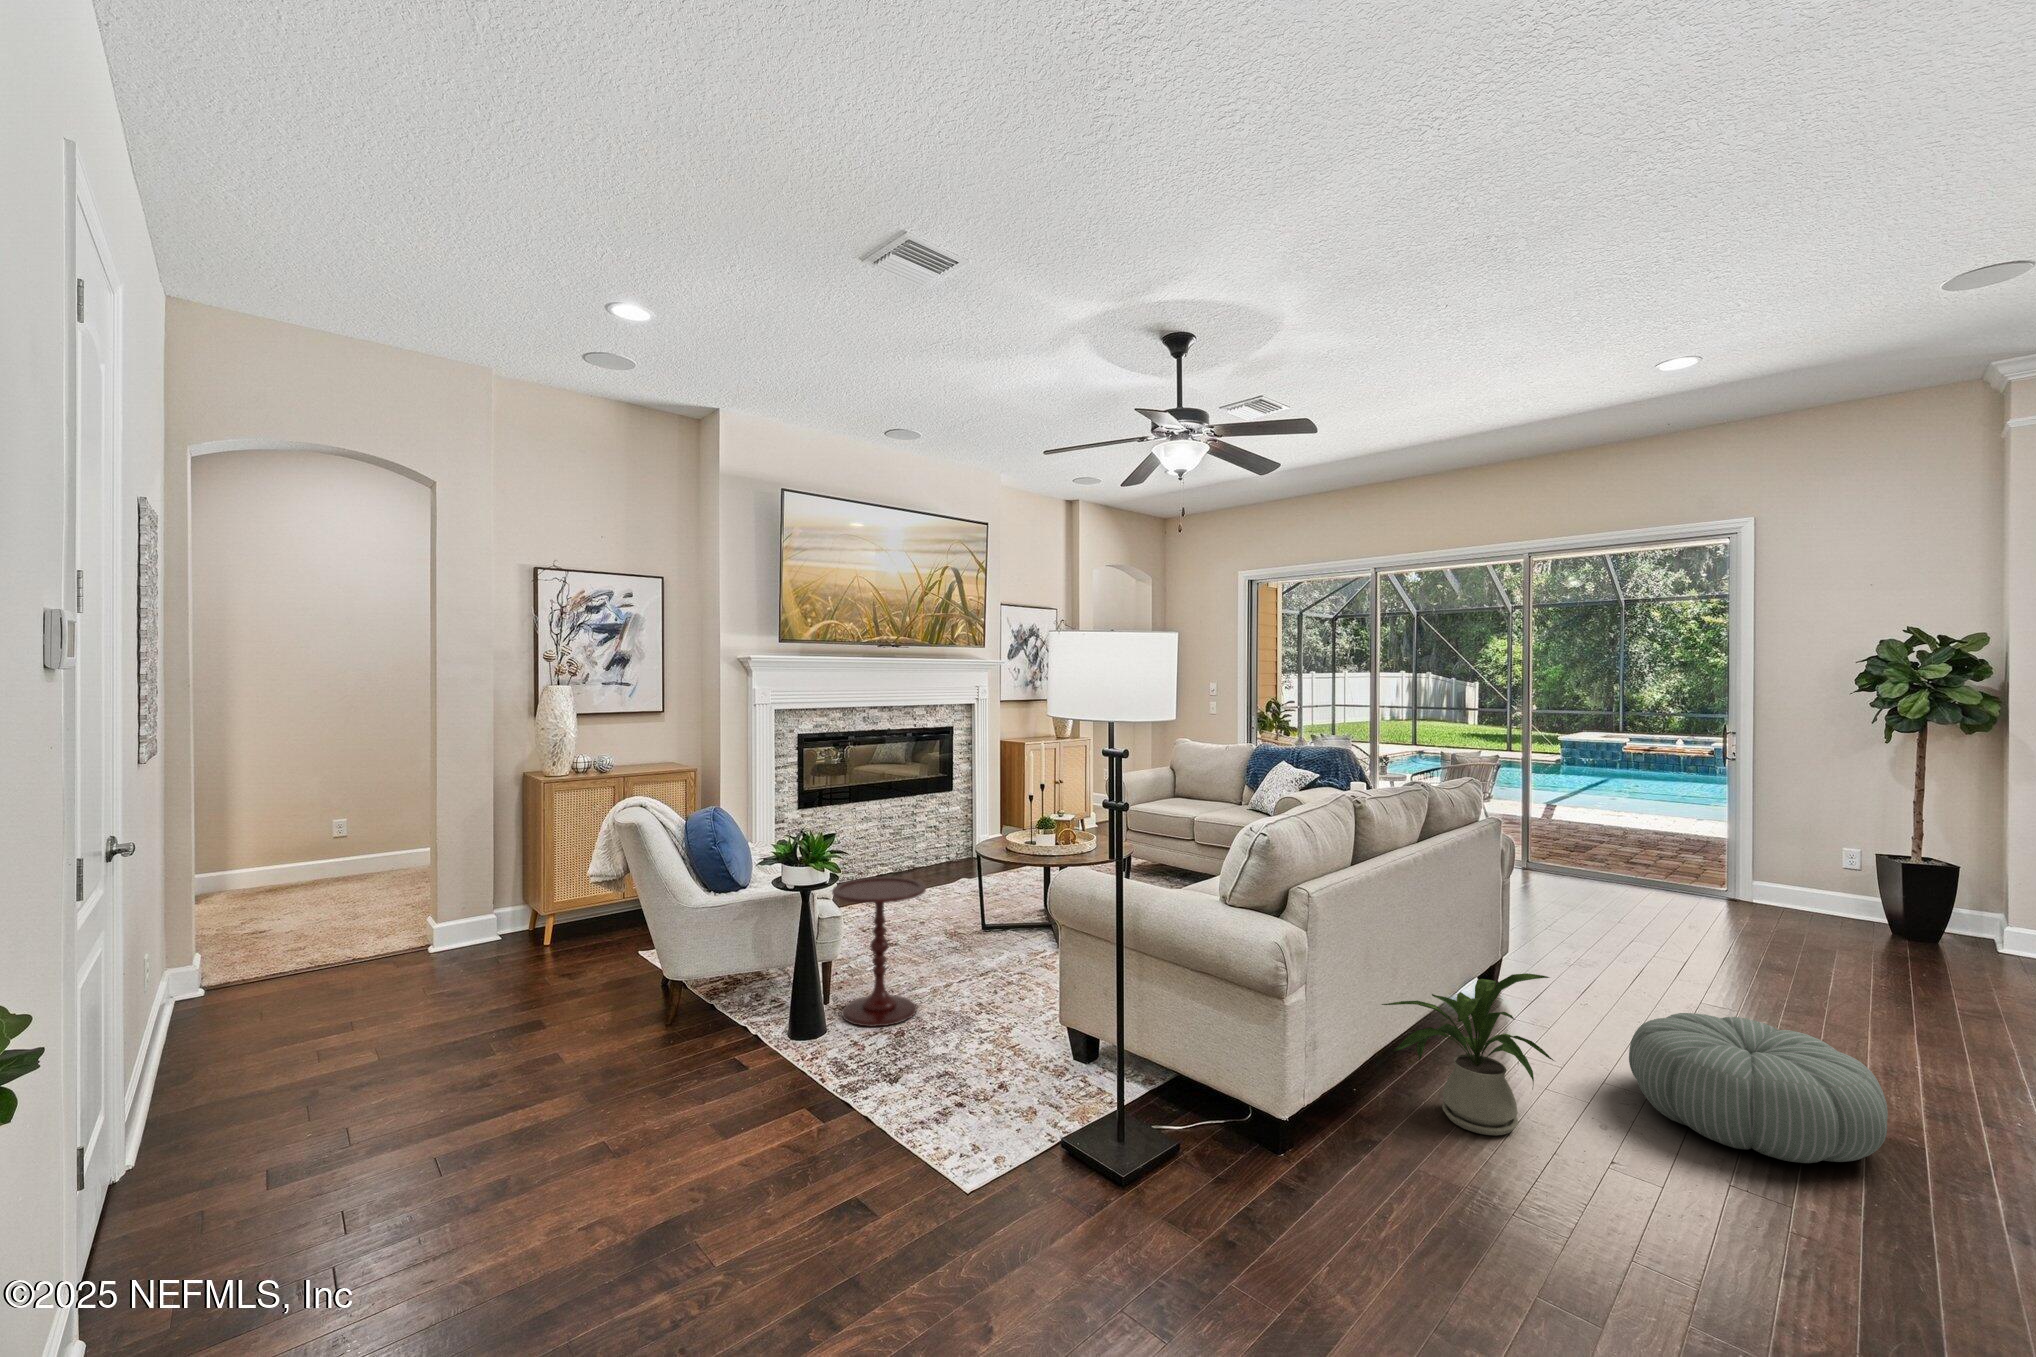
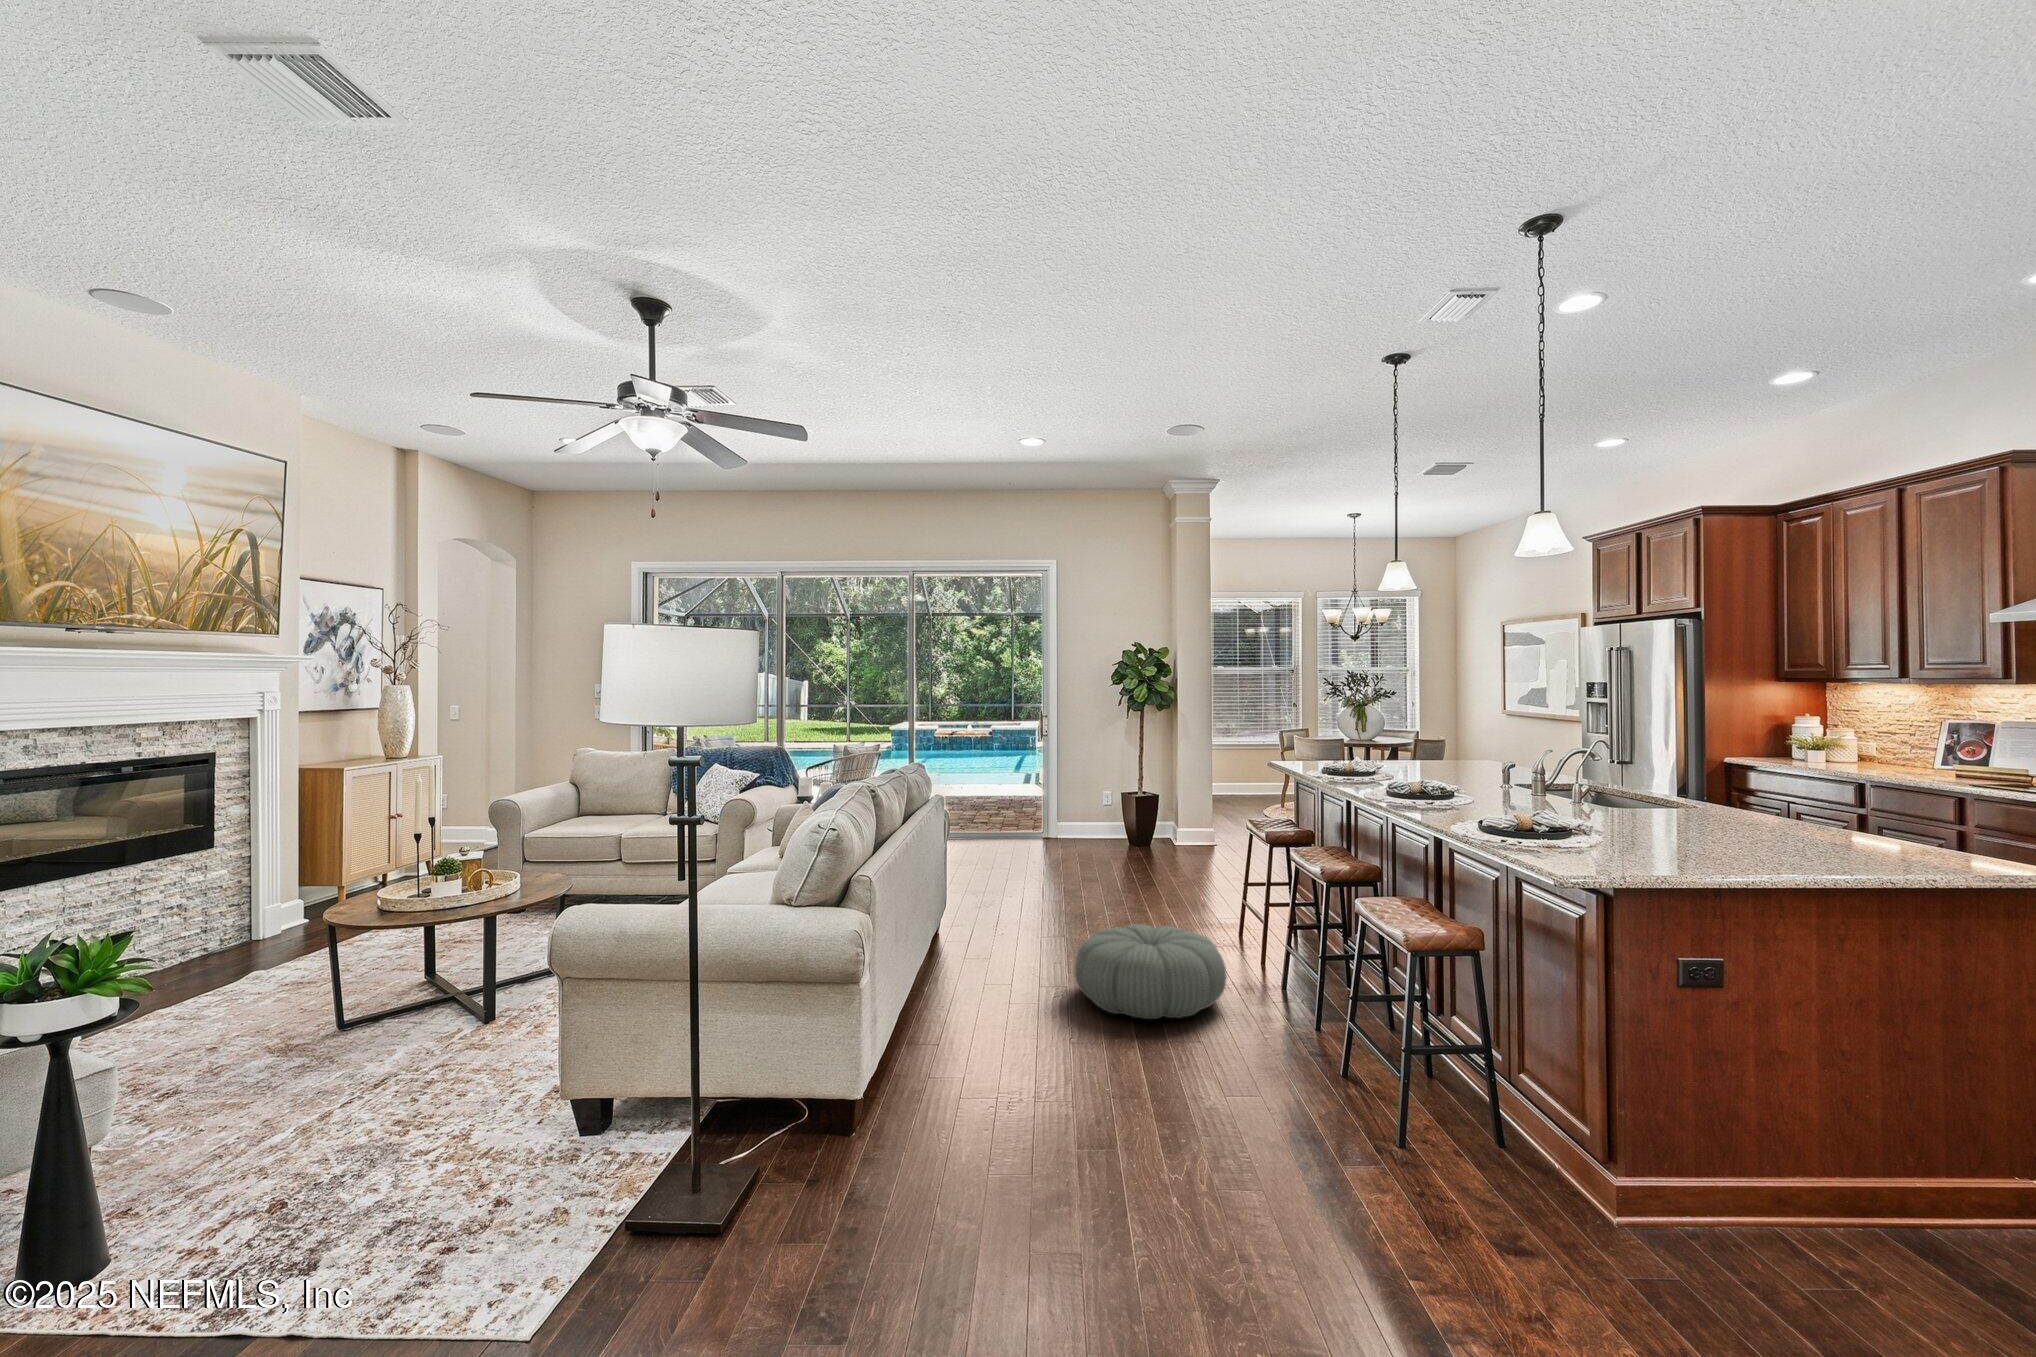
side table: present [832,877,926,1027] -> none [111,967,306,1217]
house plant: present [1382,973,1554,1135] -> none [916,917,1047,1069]

